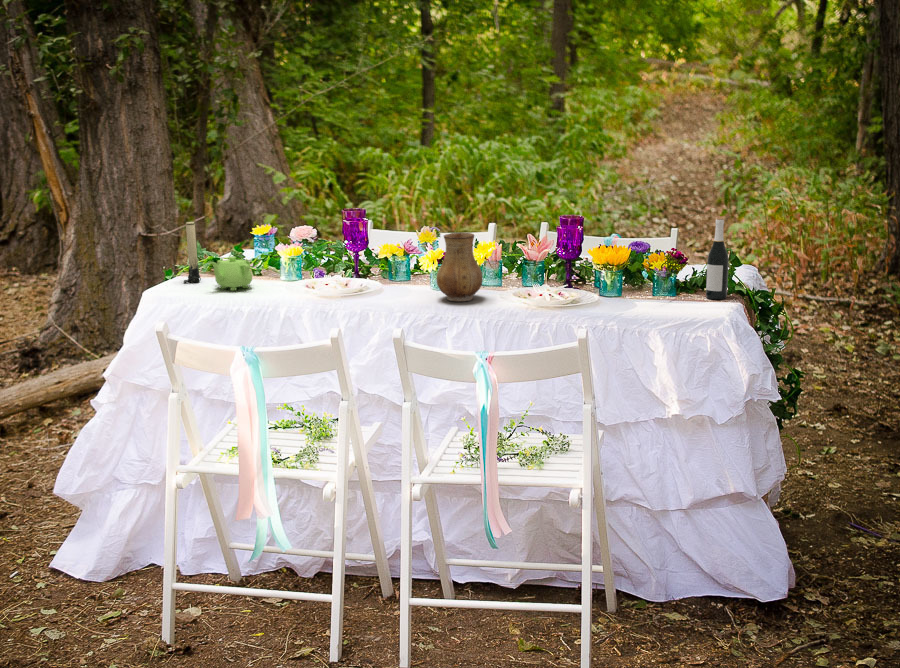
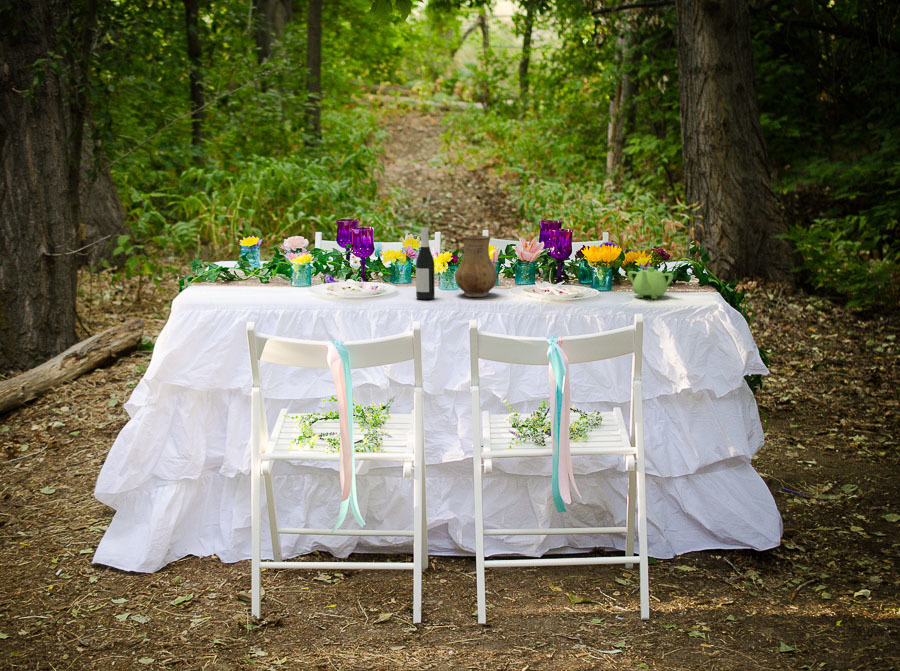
wine bottle: present [706,218,729,299] -> present [416,226,435,300]
candle: present [184,222,201,283] -> none [207,230,223,288]
teapot: present [211,257,252,291] -> present [628,267,673,299]

